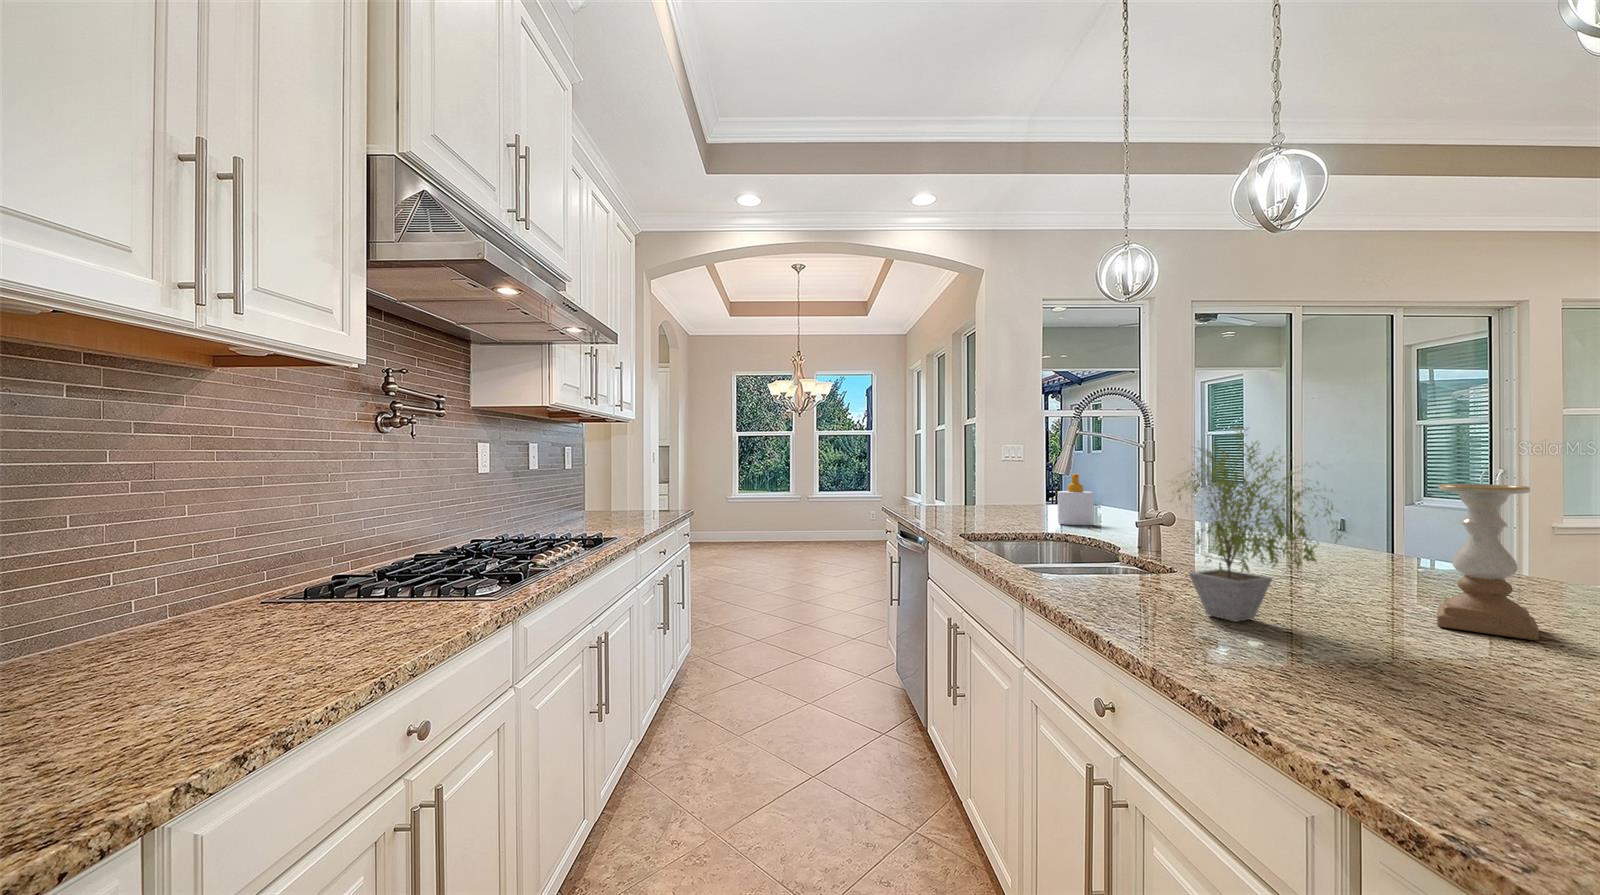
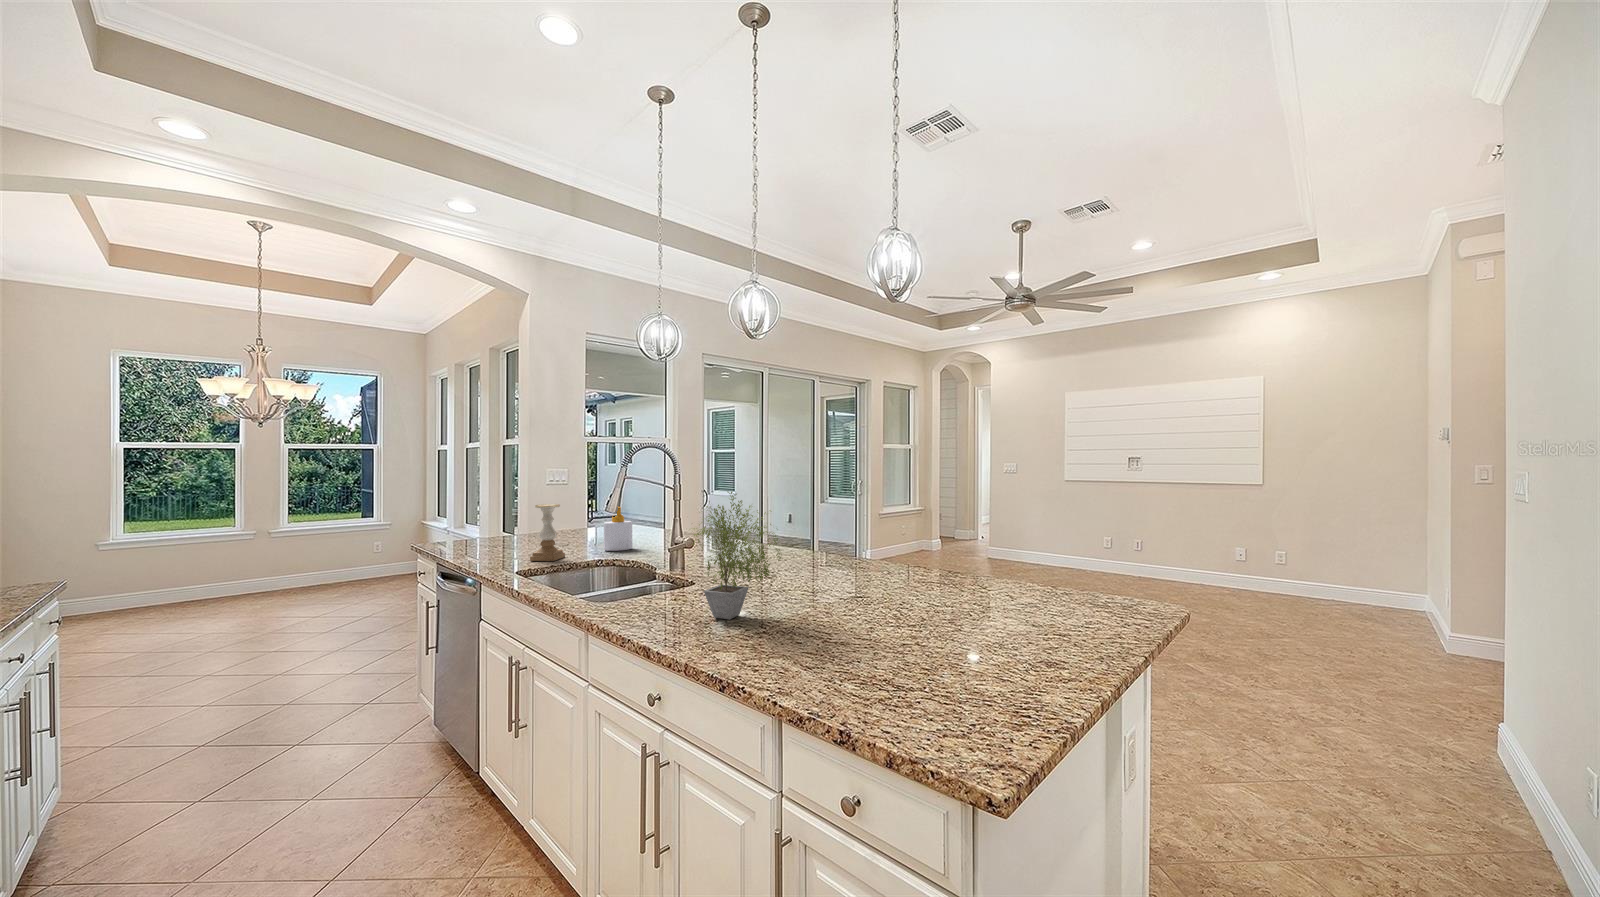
candle holder: present [1437,484,1539,640] -> present [530,504,565,561]

